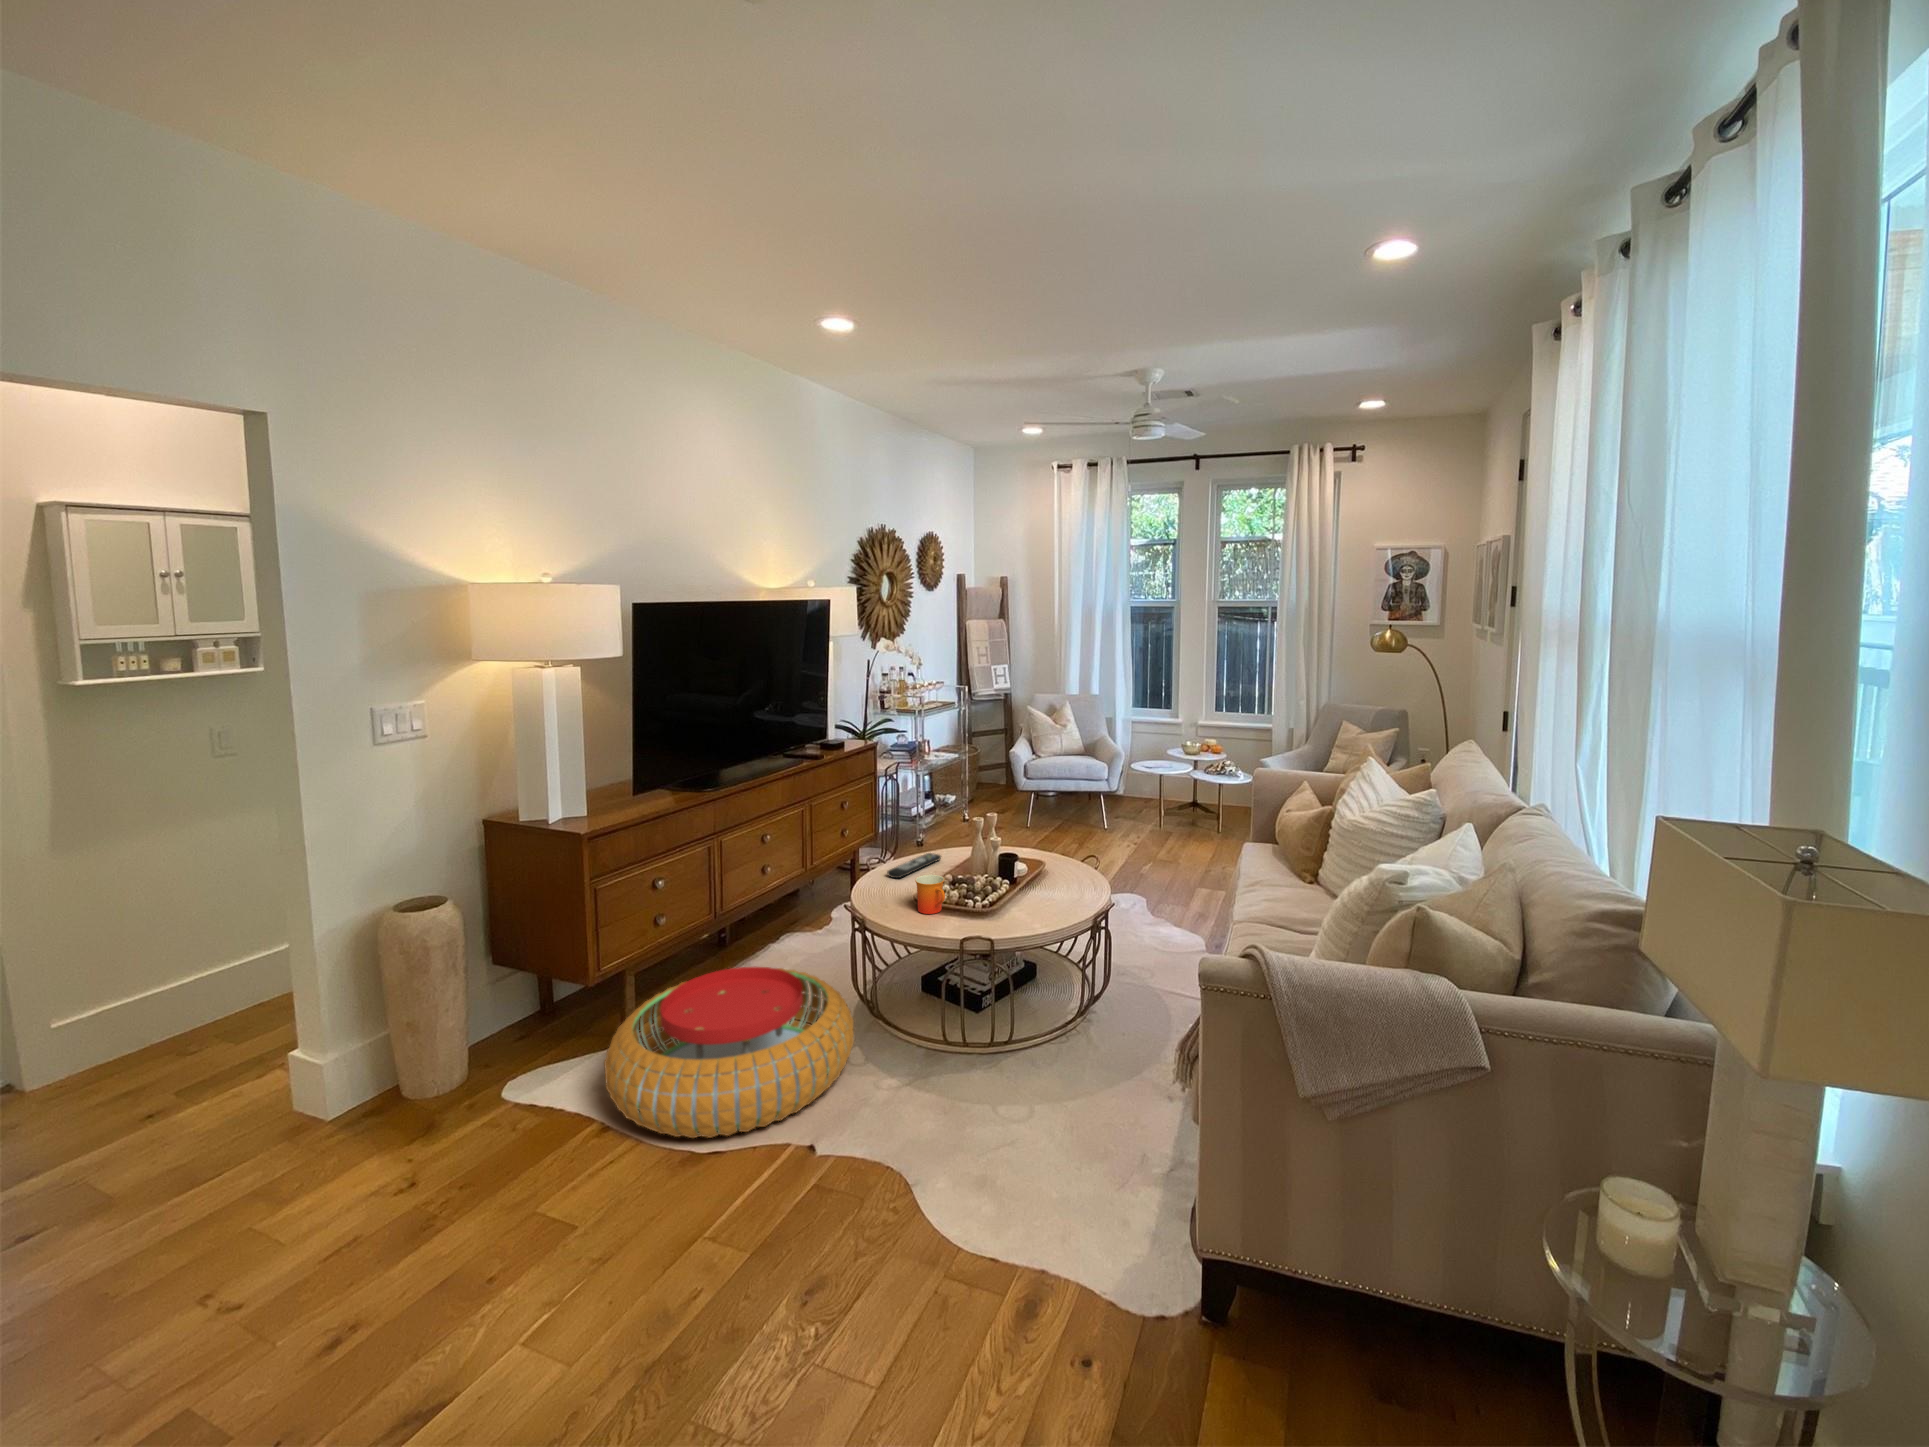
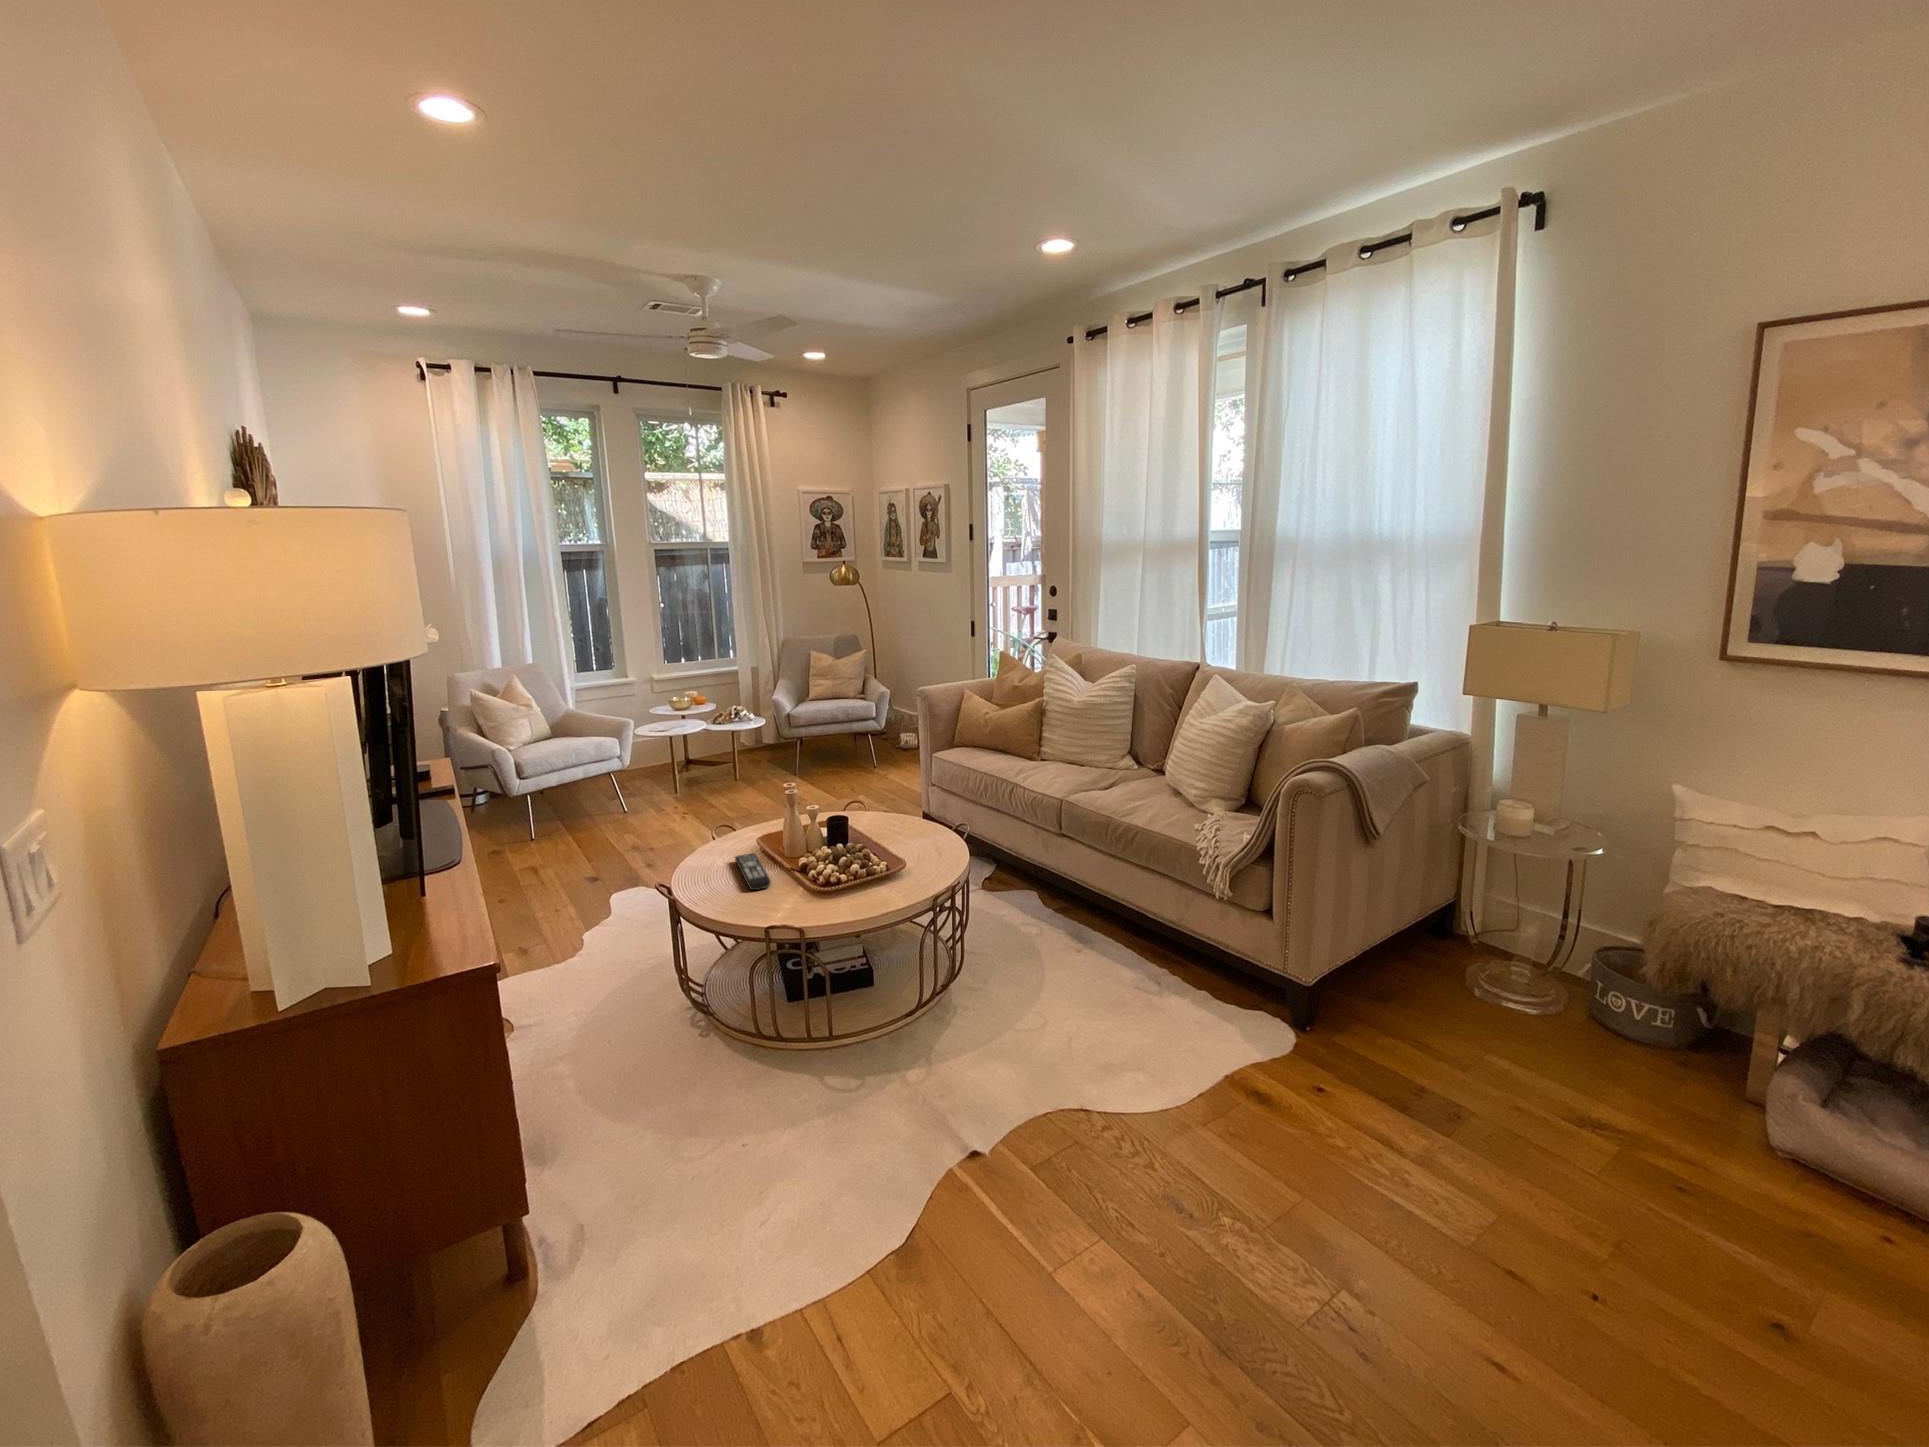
mug: present [915,874,945,914] -> none [861,854,907,898]
pouf: present [604,967,854,1138] -> none [602,1028,927,1302]

